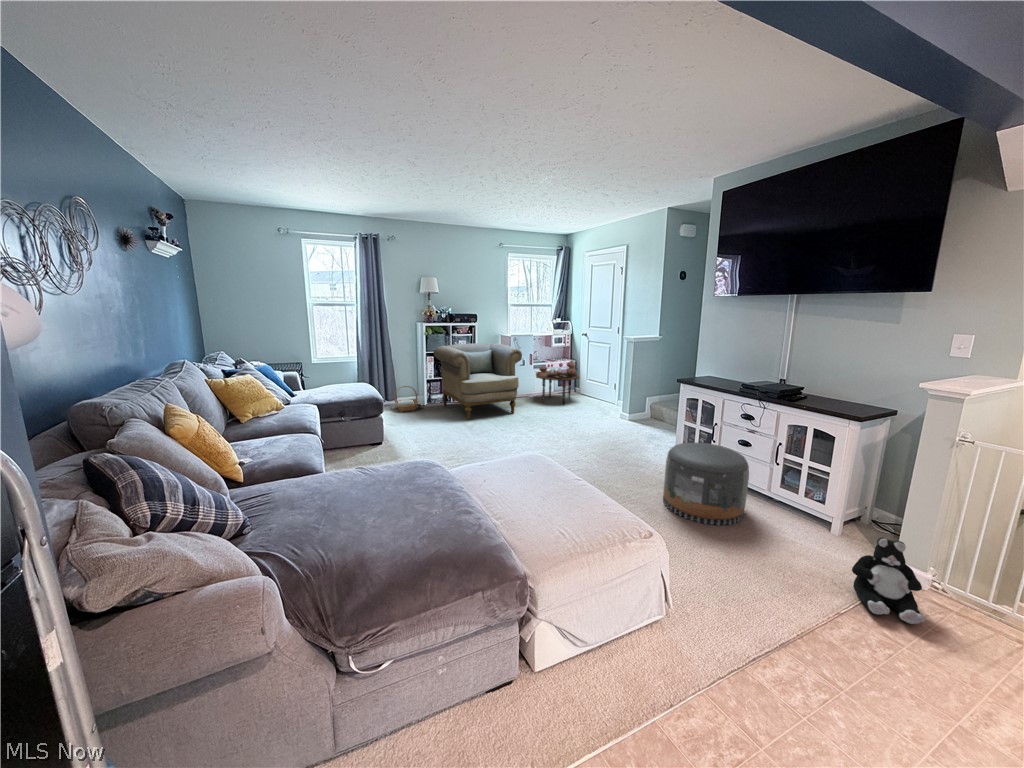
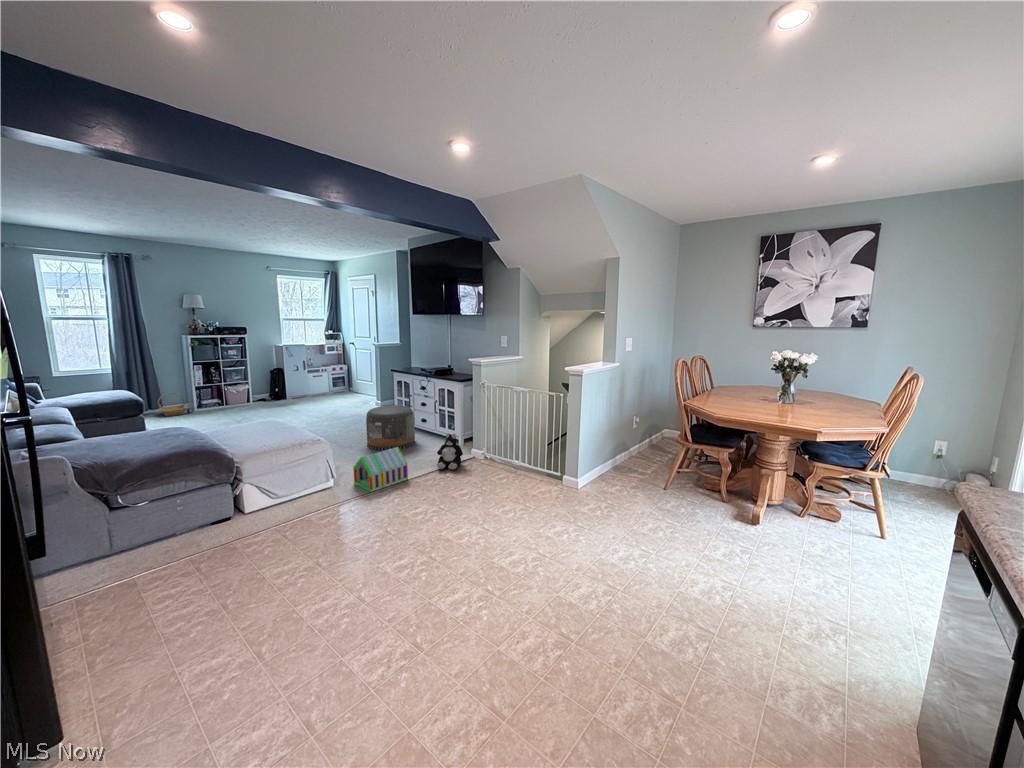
armchair: present [433,343,522,420] -> none [200,352,289,417]
side table: present [536,360,580,404] -> none [307,364,346,400]
toy house: none [713,561,828,666] -> present [353,447,408,492]

